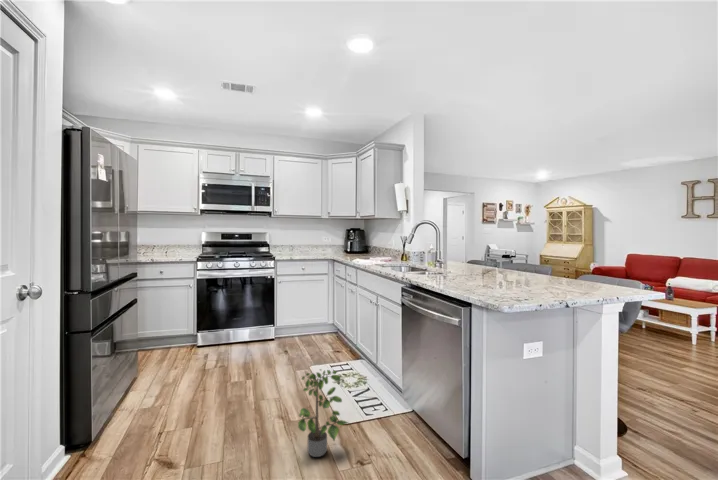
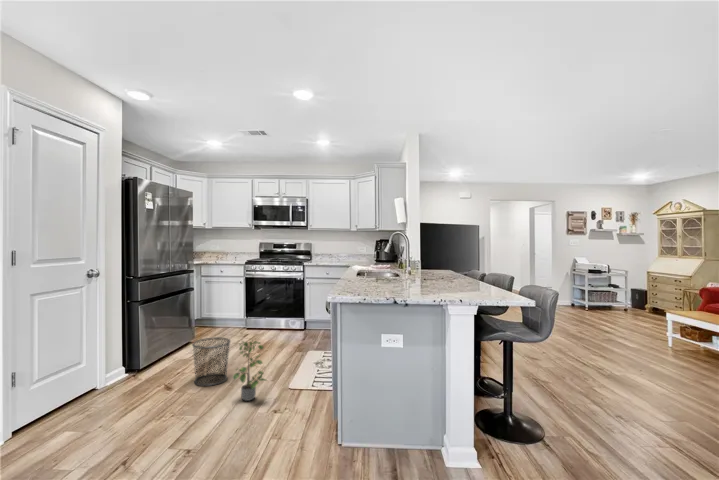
waste bin: none [200,368,257,447] -> present [192,337,230,386]

